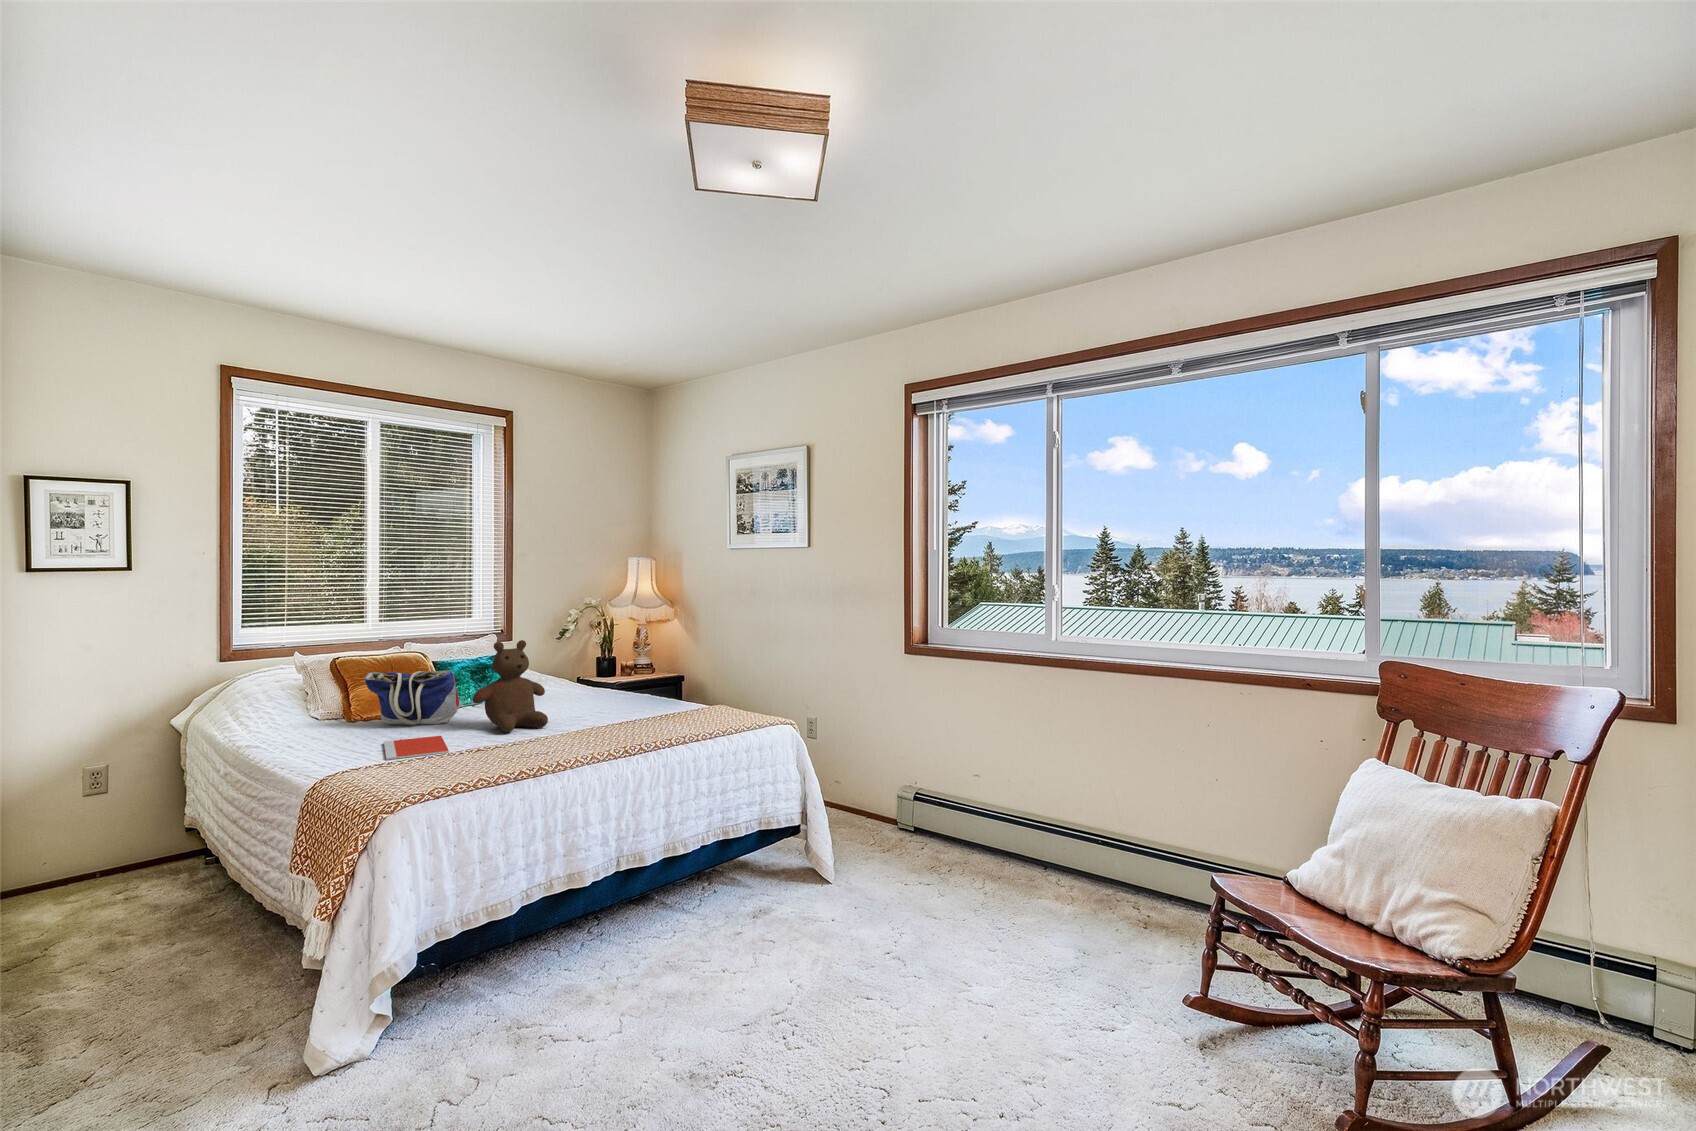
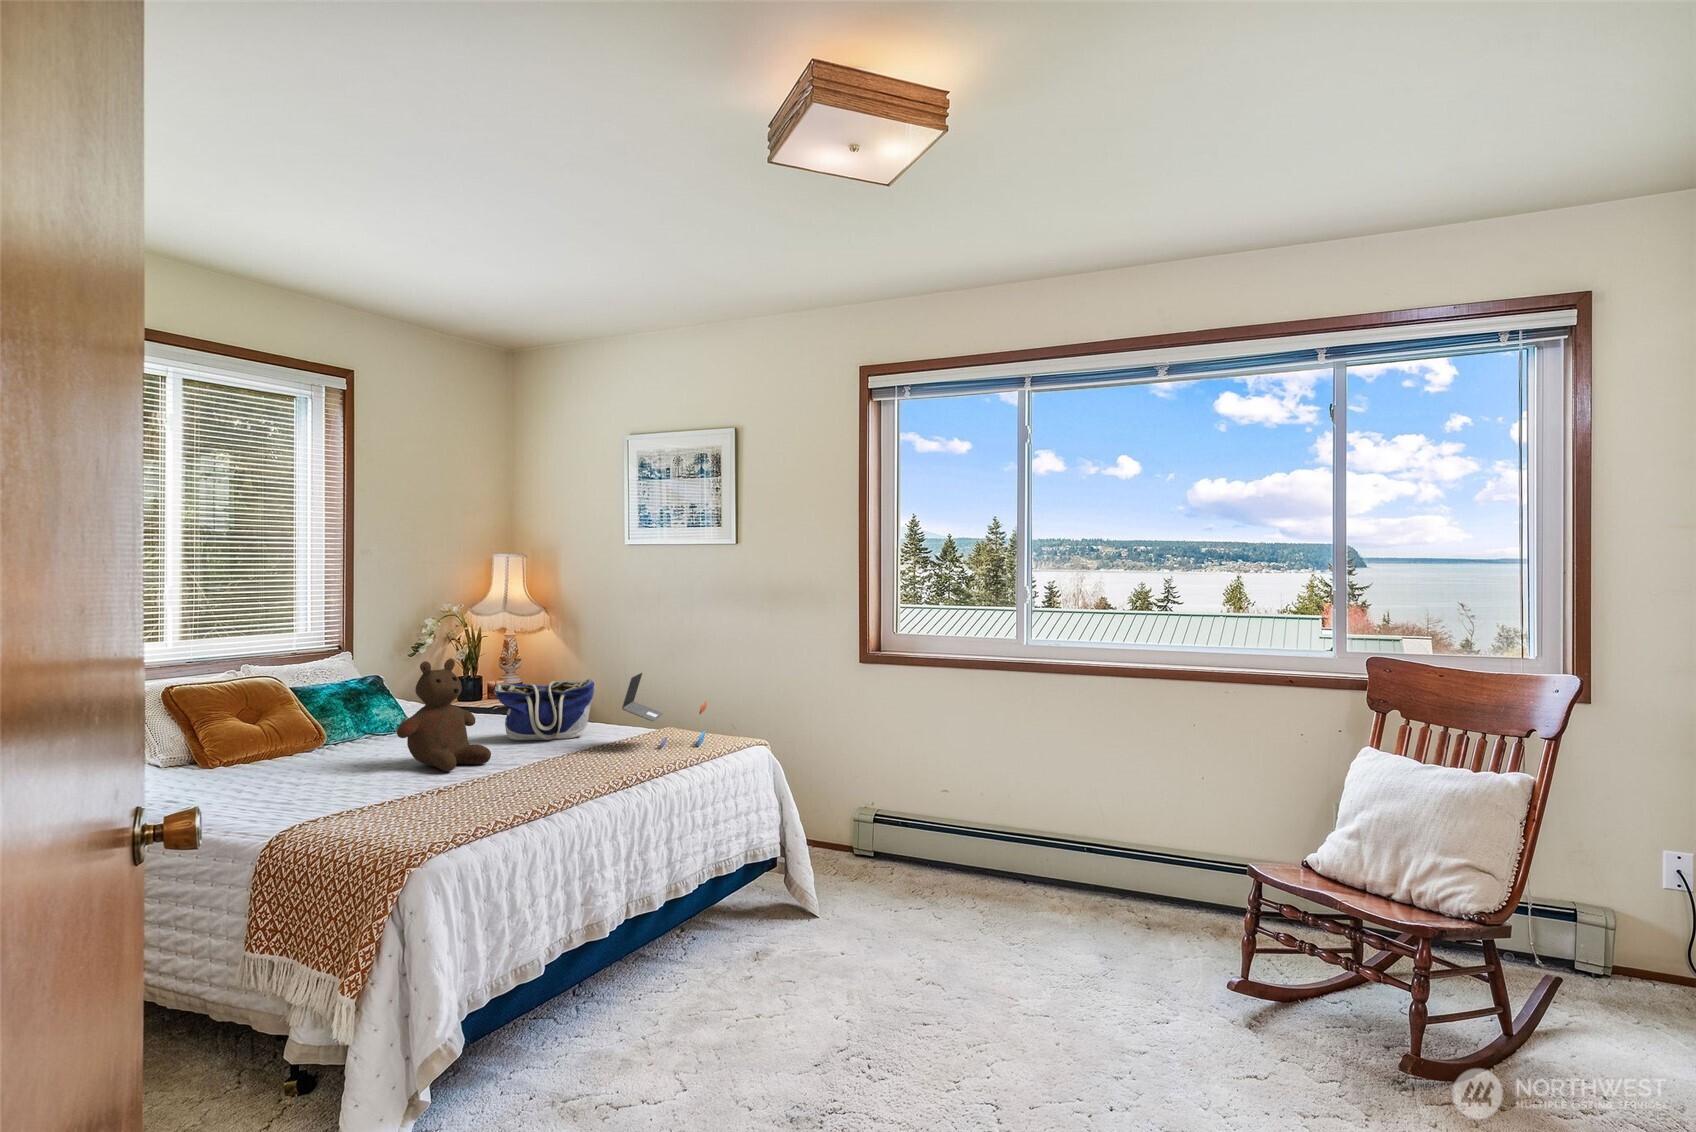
laptop: none [657,656,737,722] -> present [622,673,707,749]
tote bag: present [364,670,461,725] -> present [495,679,594,740]
notebook: present [384,736,449,760] -> none [298,779,404,810]

